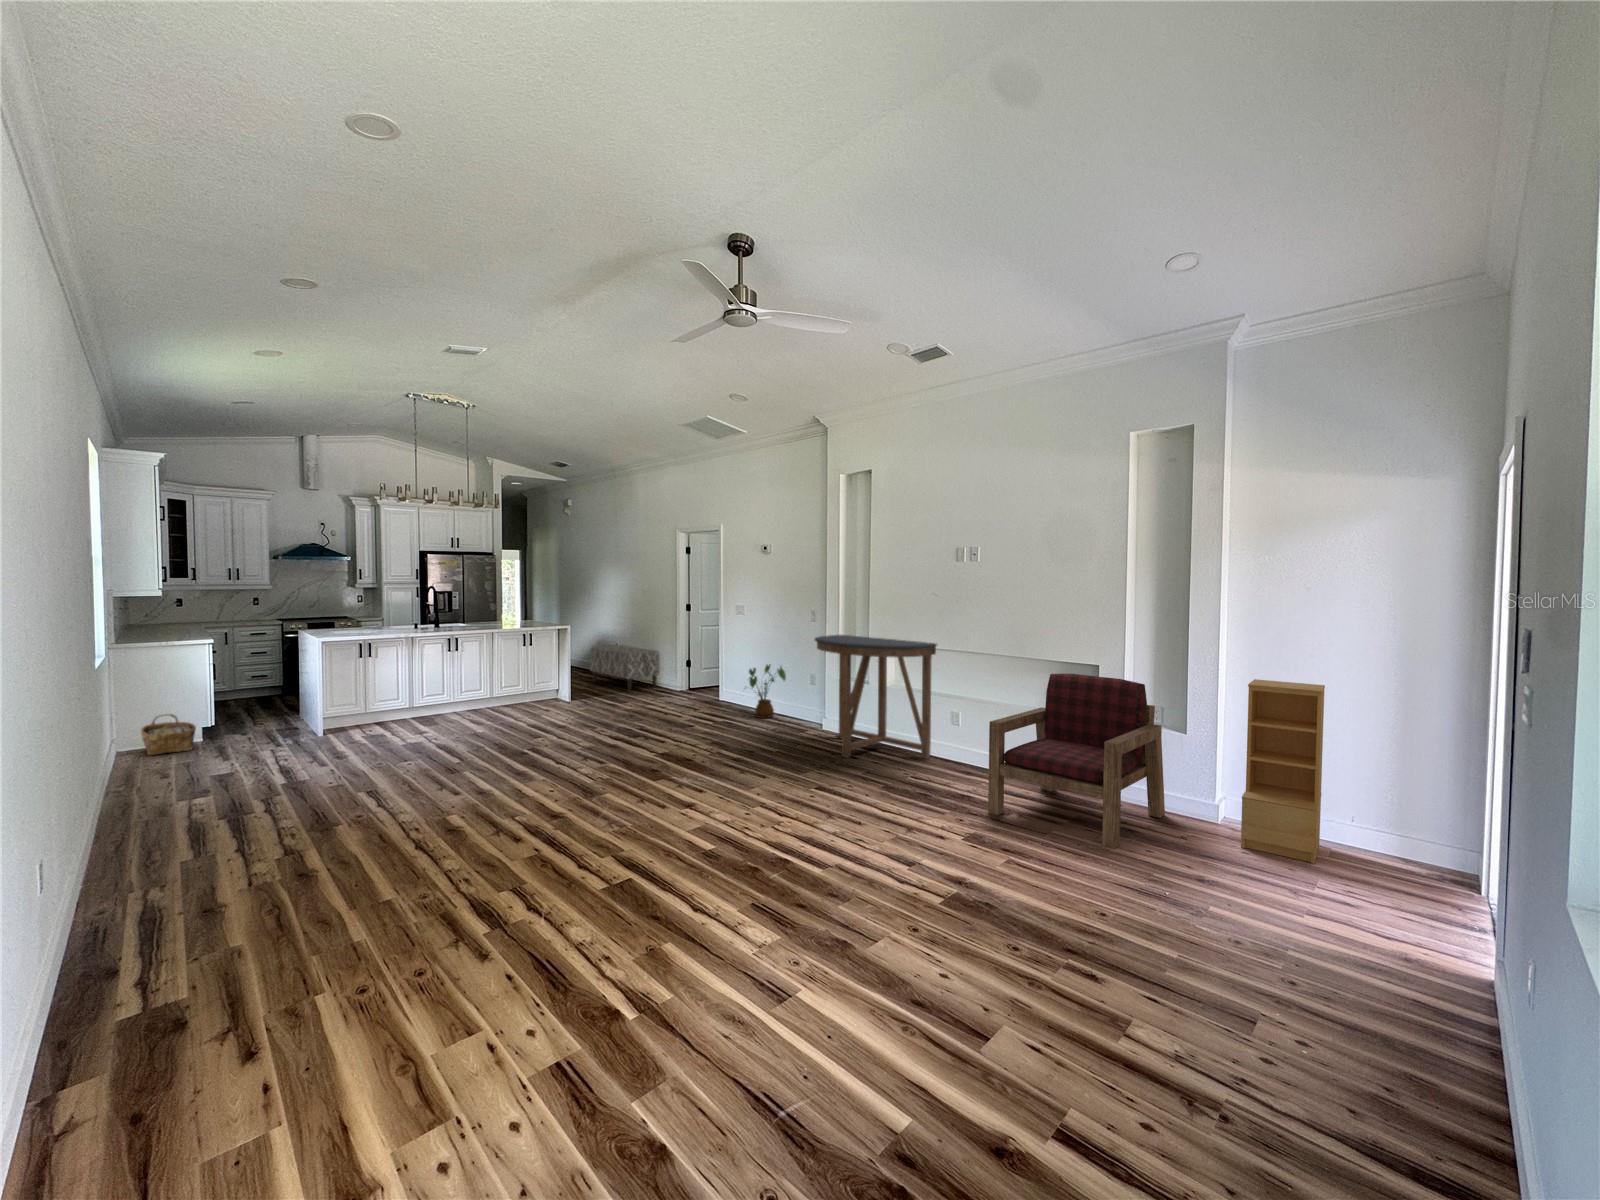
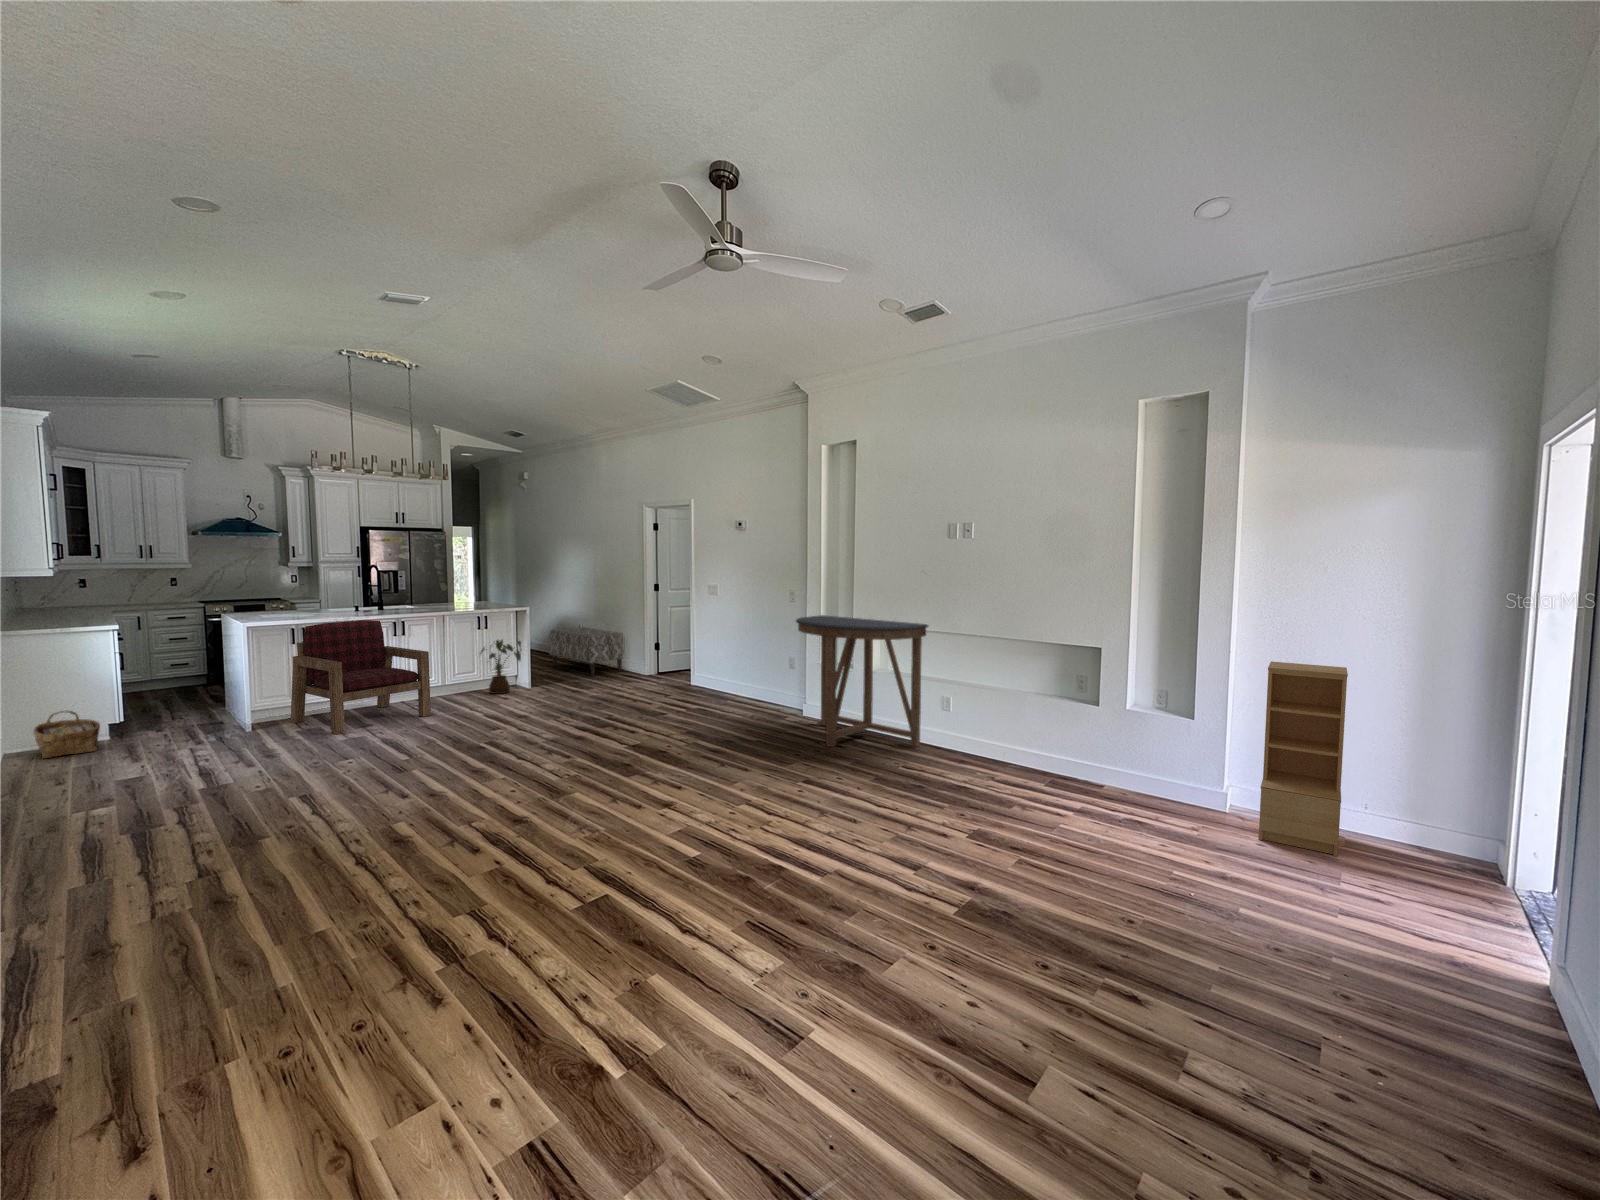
house plant: present [749,665,786,718] -> present [481,640,521,694]
armchair: present [988,674,1165,849] -> present [291,620,431,735]

